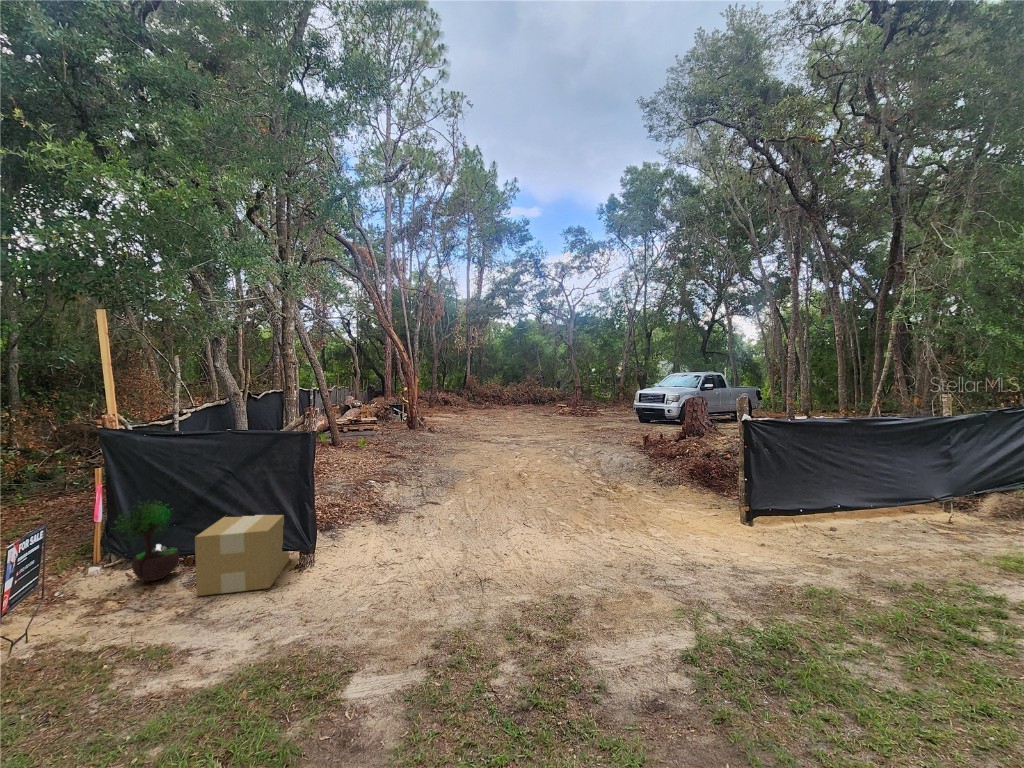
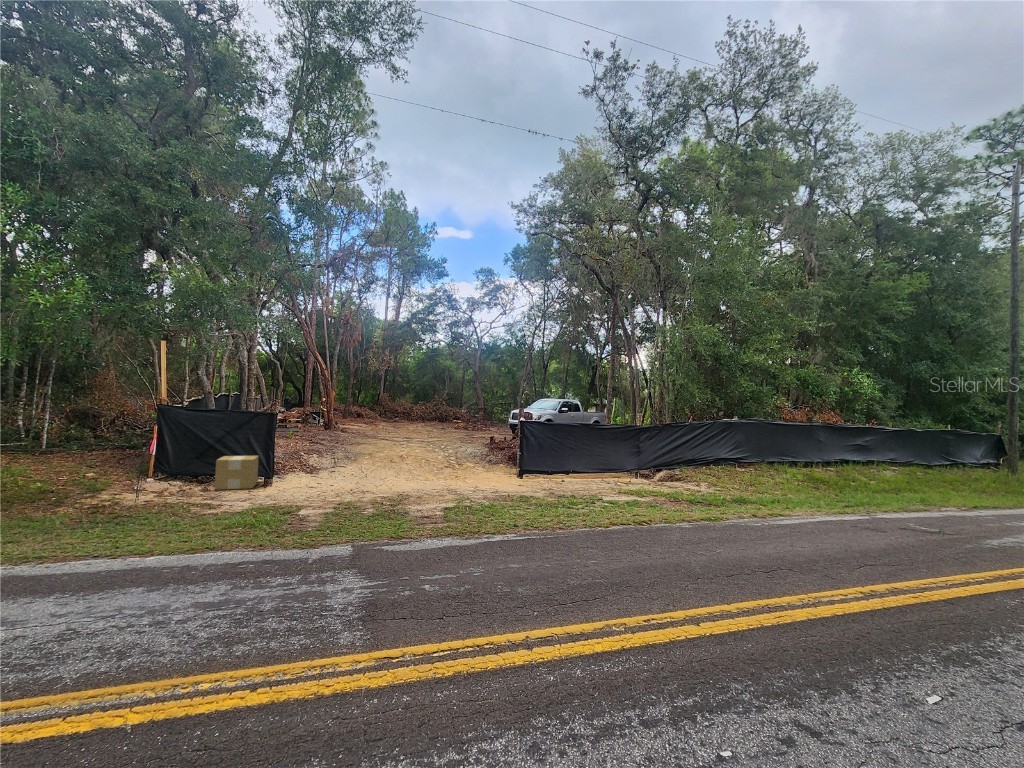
potted tree: present [114,502,179,581] -> none [169,441,201,486]

